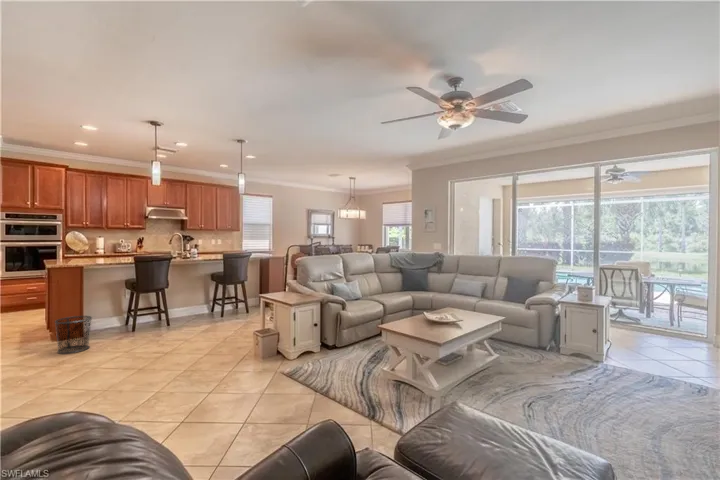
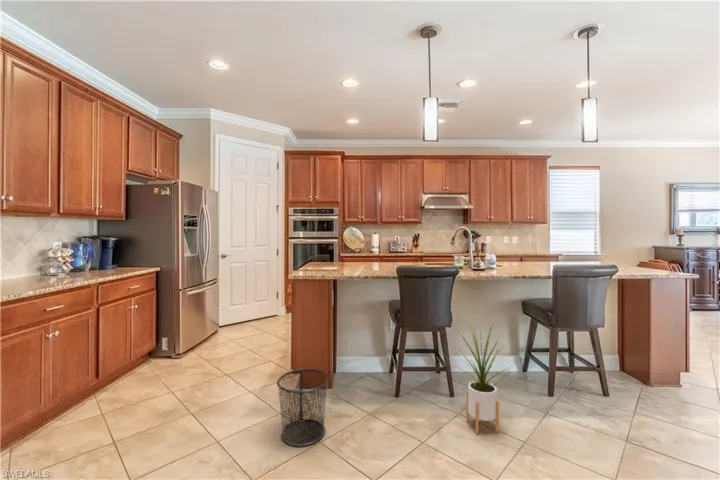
house plant: none [168,279,199,332] -> present [459,326,505,434]

